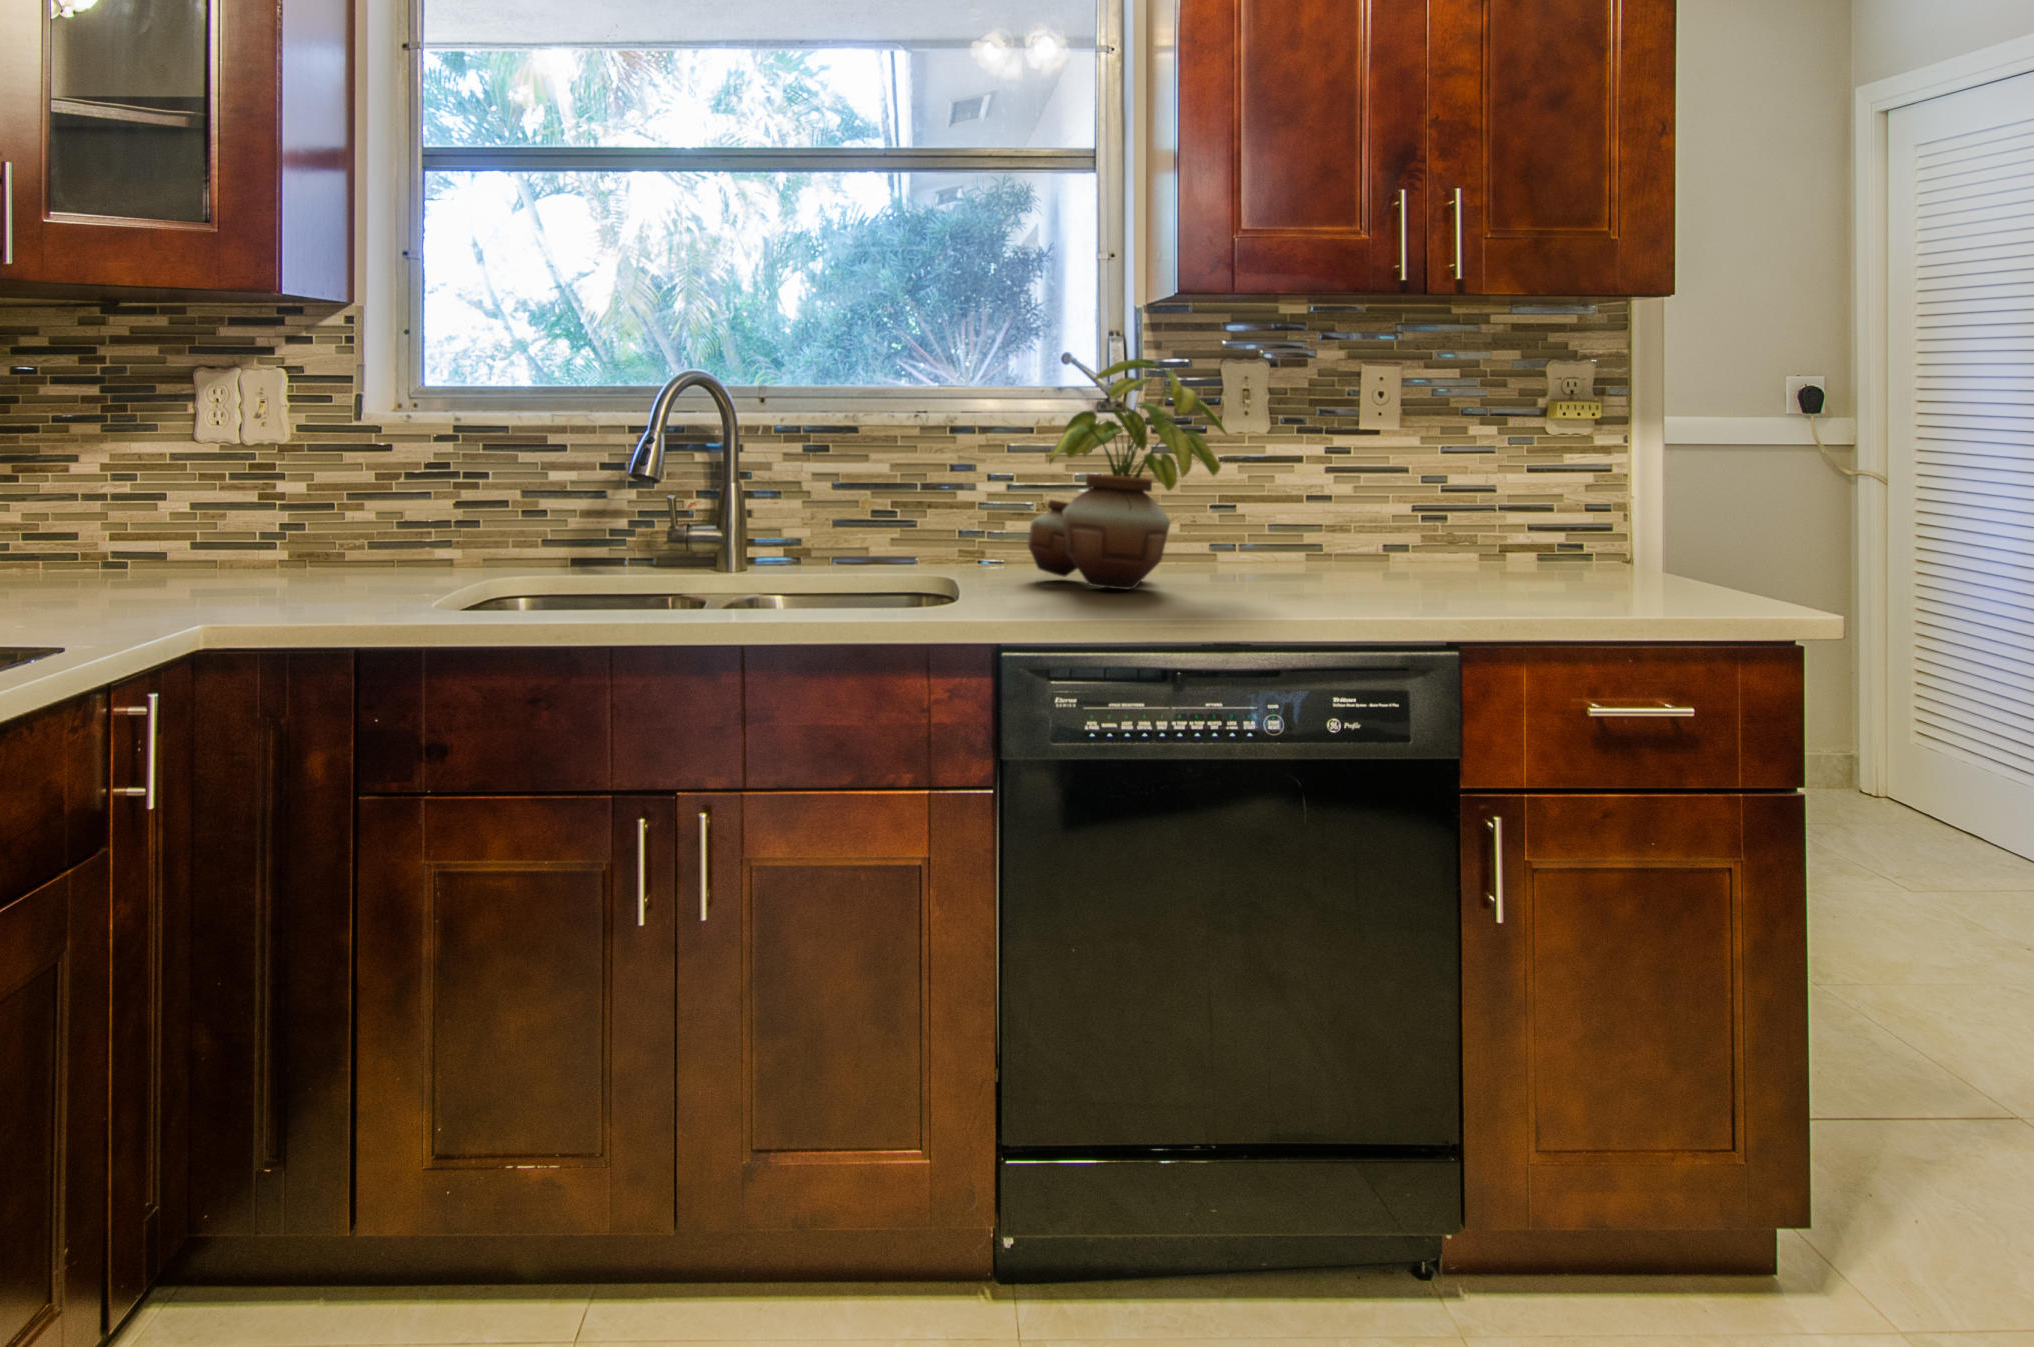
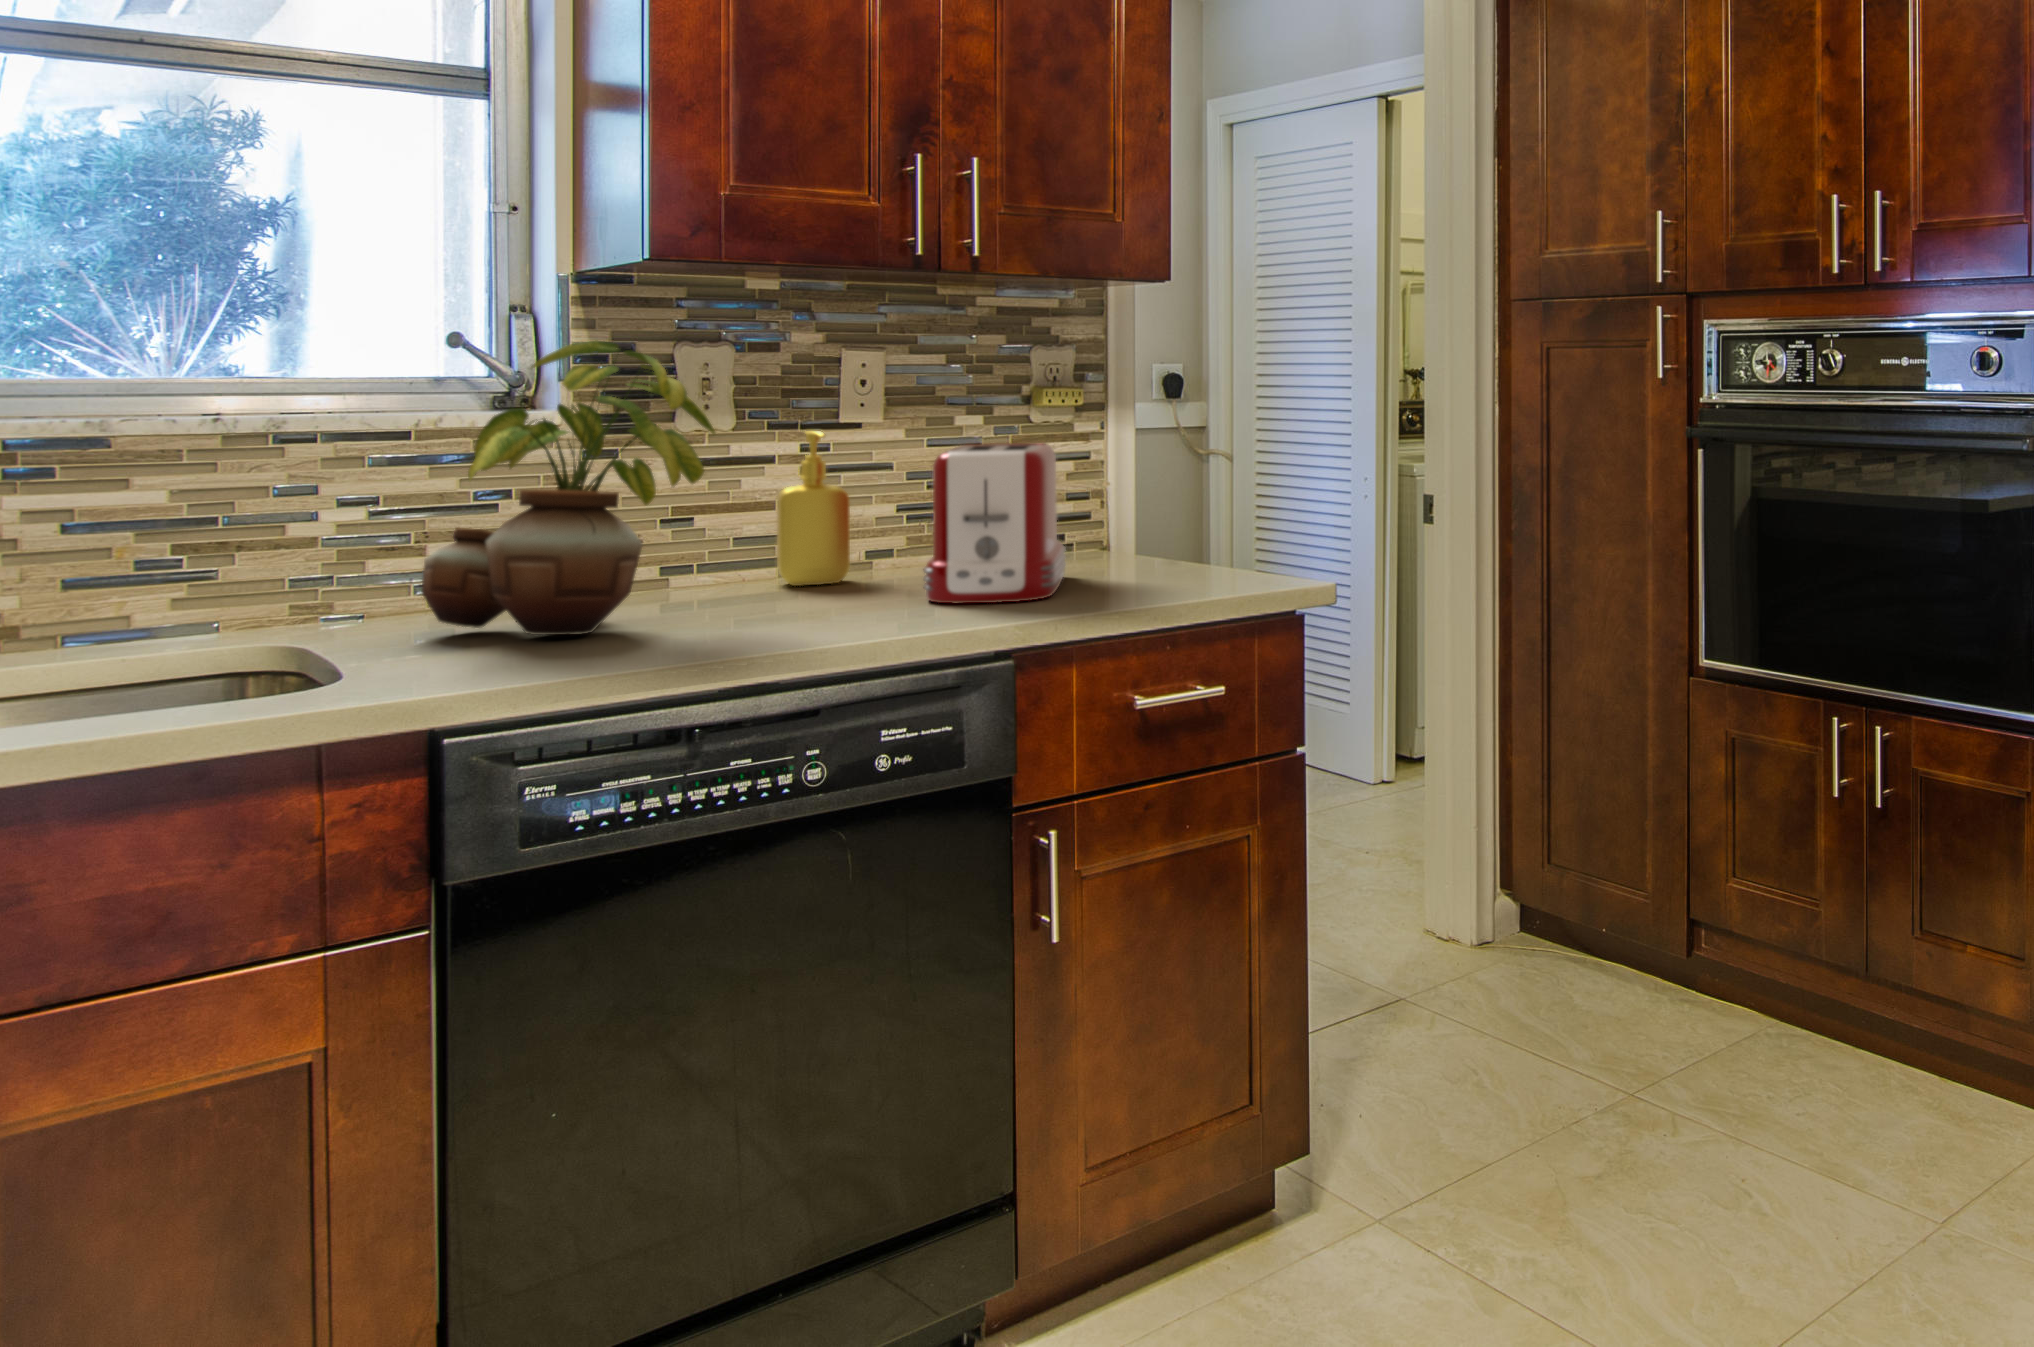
soap dispenser: none [1303,436,1362,570] -> present [777,431,850,586]
toaster: none [1406,453,1561,602] -> present [923,443,1066,603]

